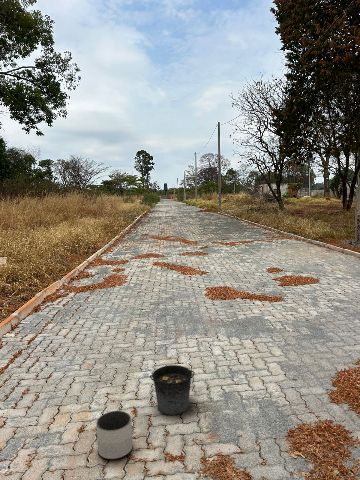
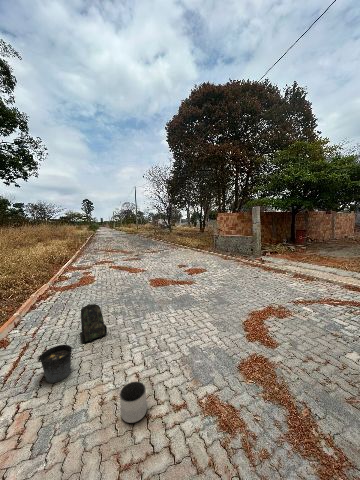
backpack: none [80,308,116,362] -> present [80,304,107,342]
bucket: present [150,365,195,415] -> present [37,345,74,383]

